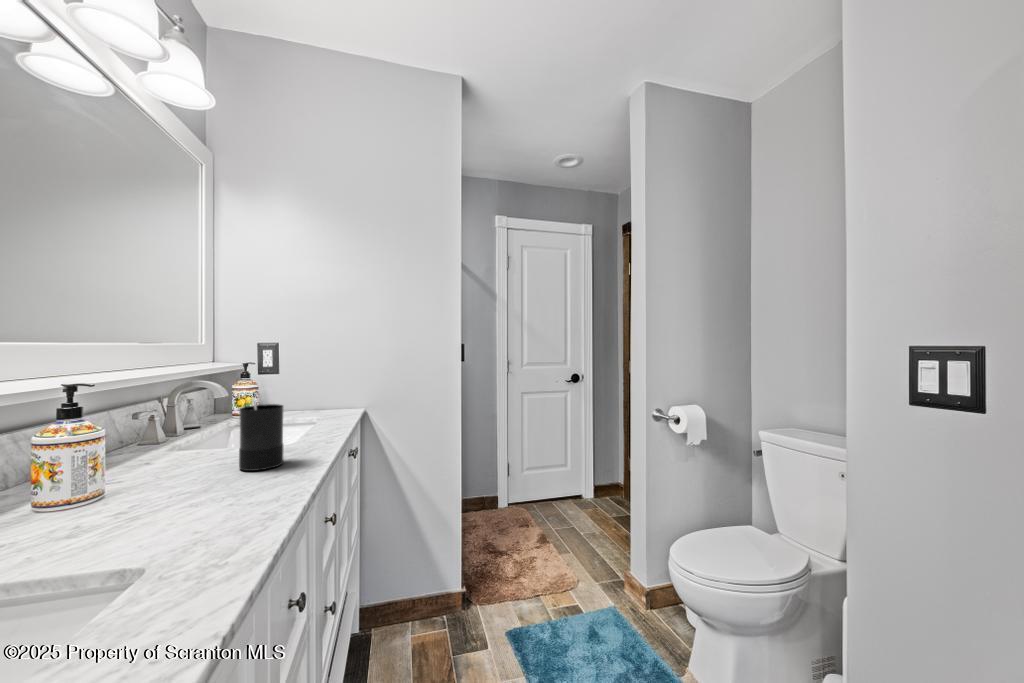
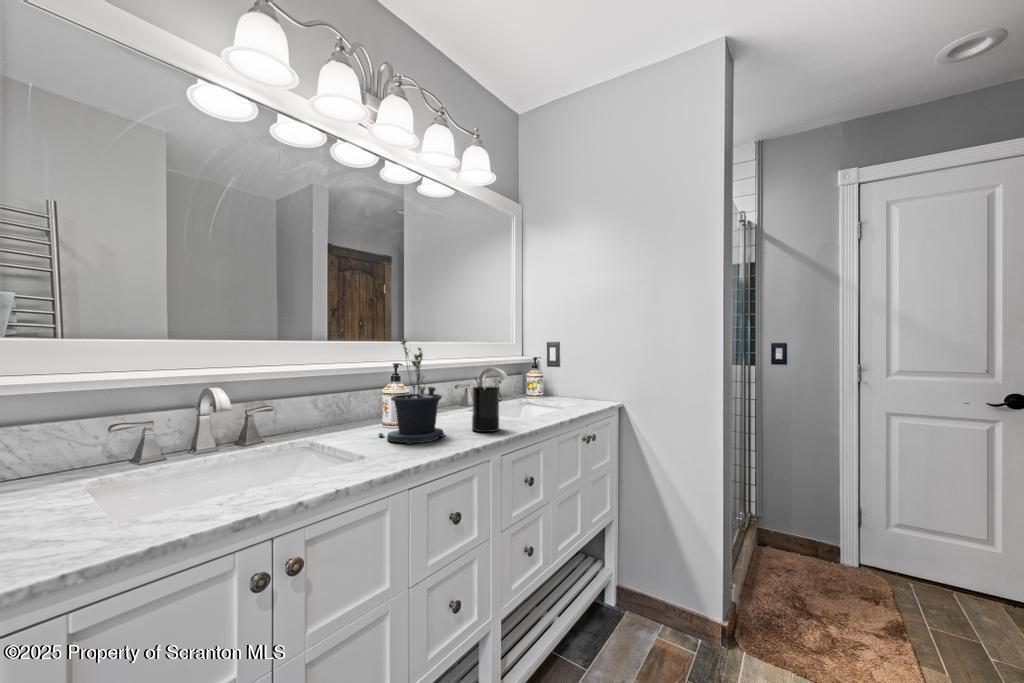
potted plant: none [50,337,215,524] -> present [379,339,445,444]

